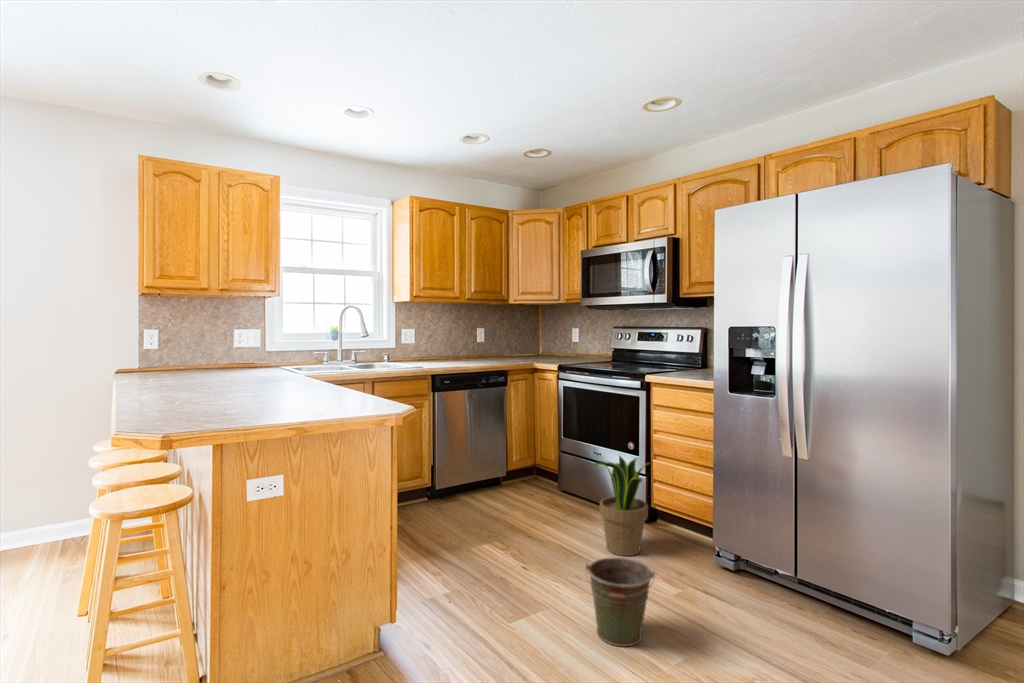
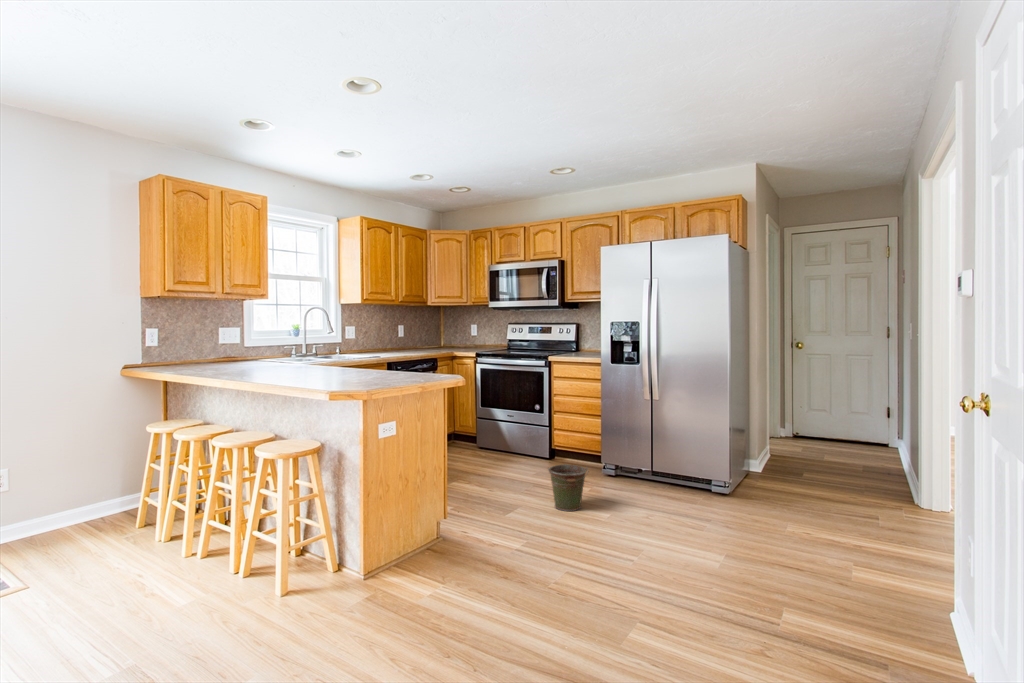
potted plant: present [594,456,650,556] -> none [526,409,563,475]

